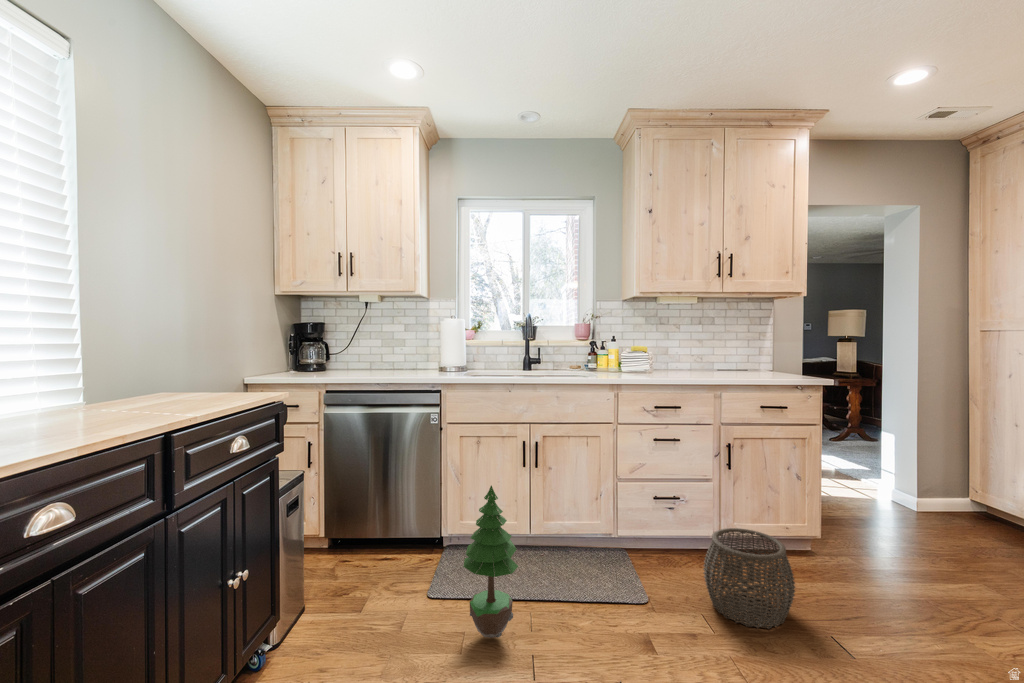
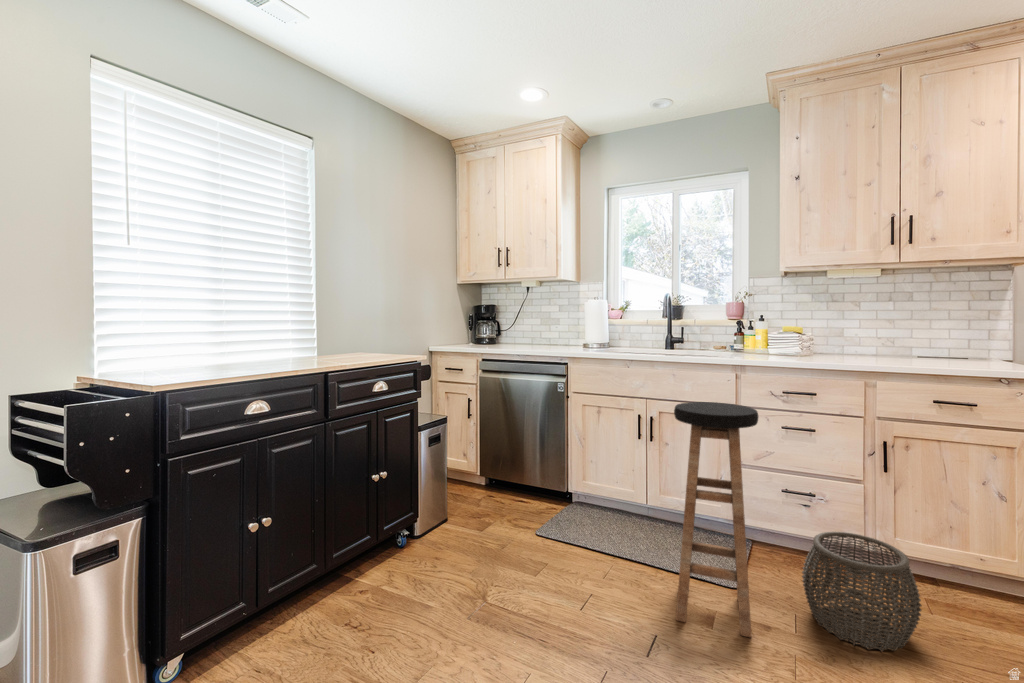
bar stool: none [605,425,693,657] -> present [674,402,758,637]
potted tree: present [463,486,518,638] -> none [540,441,587,572]

